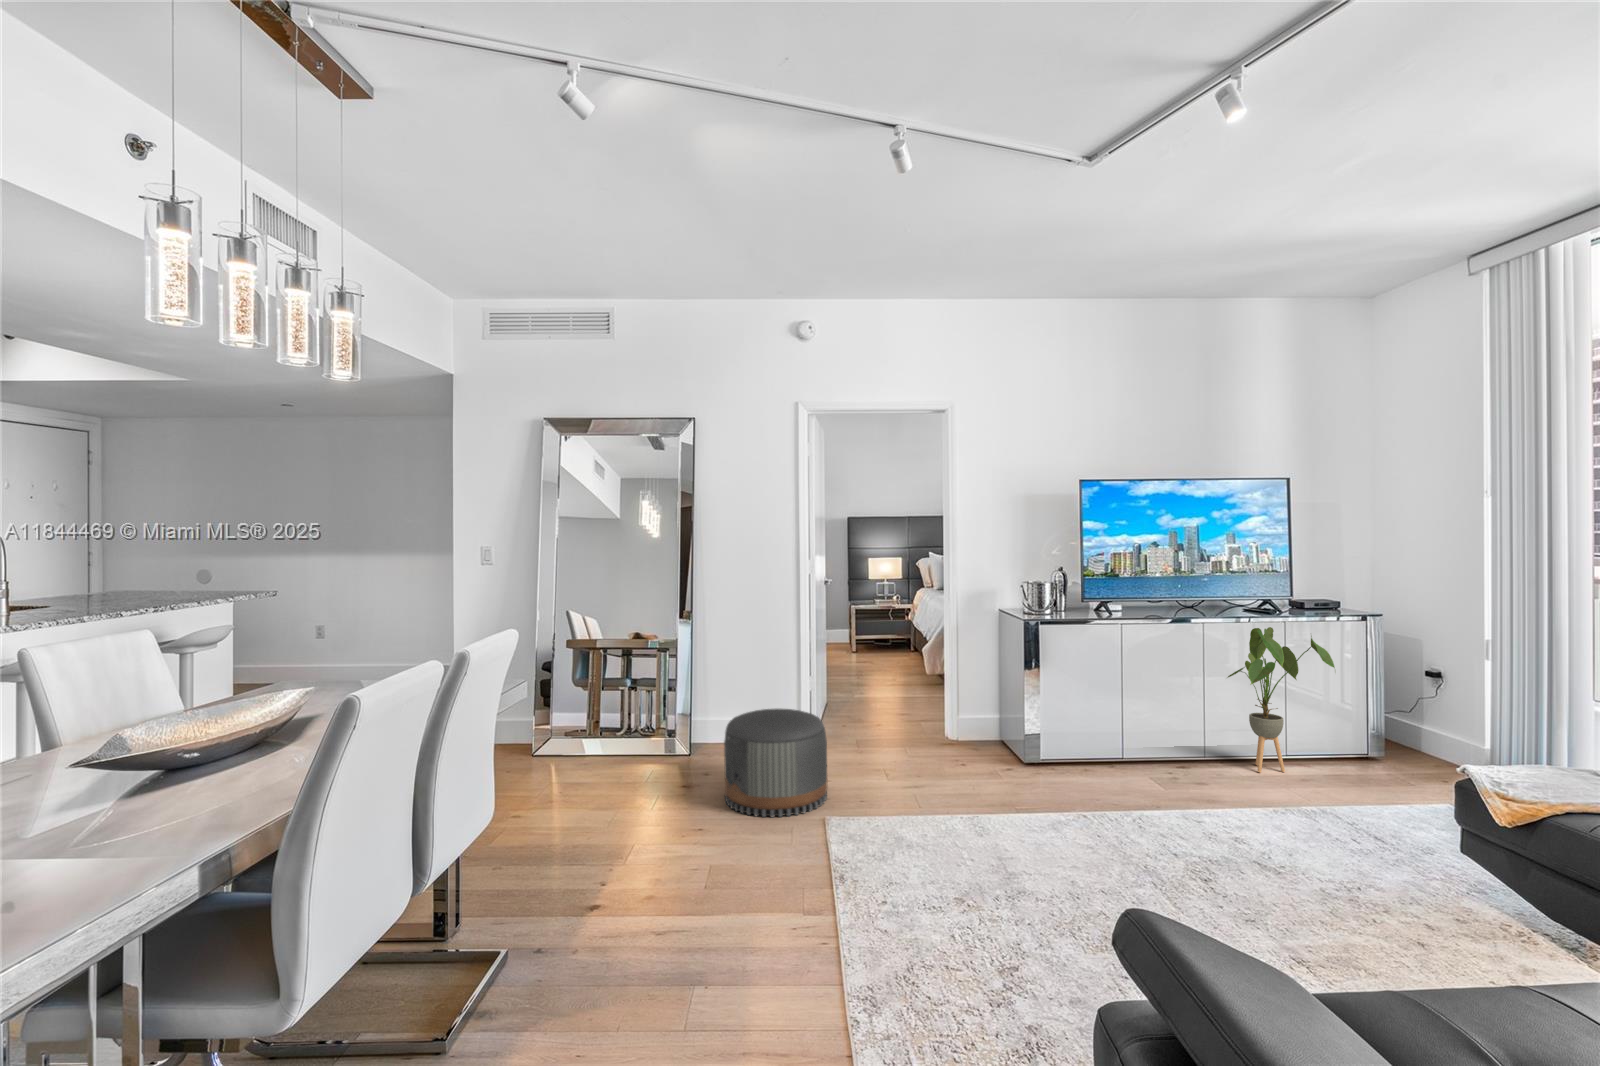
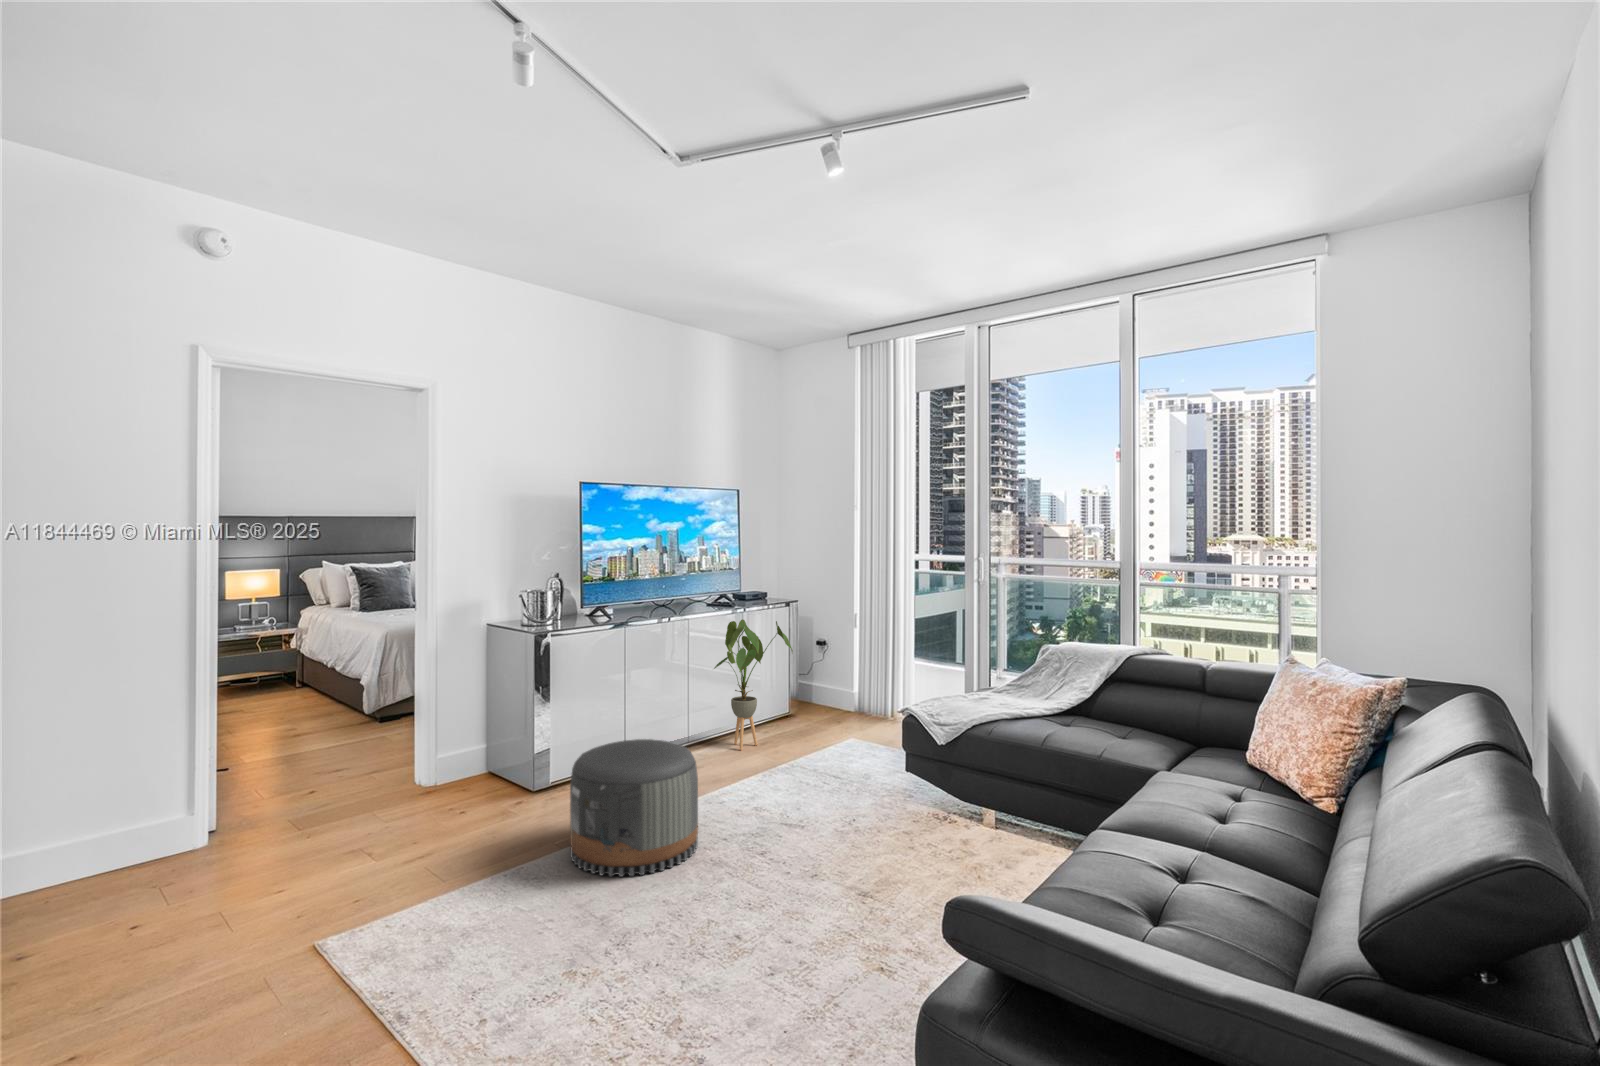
pouf: present [724,709,828,817] -> present [570,739,698,877]

